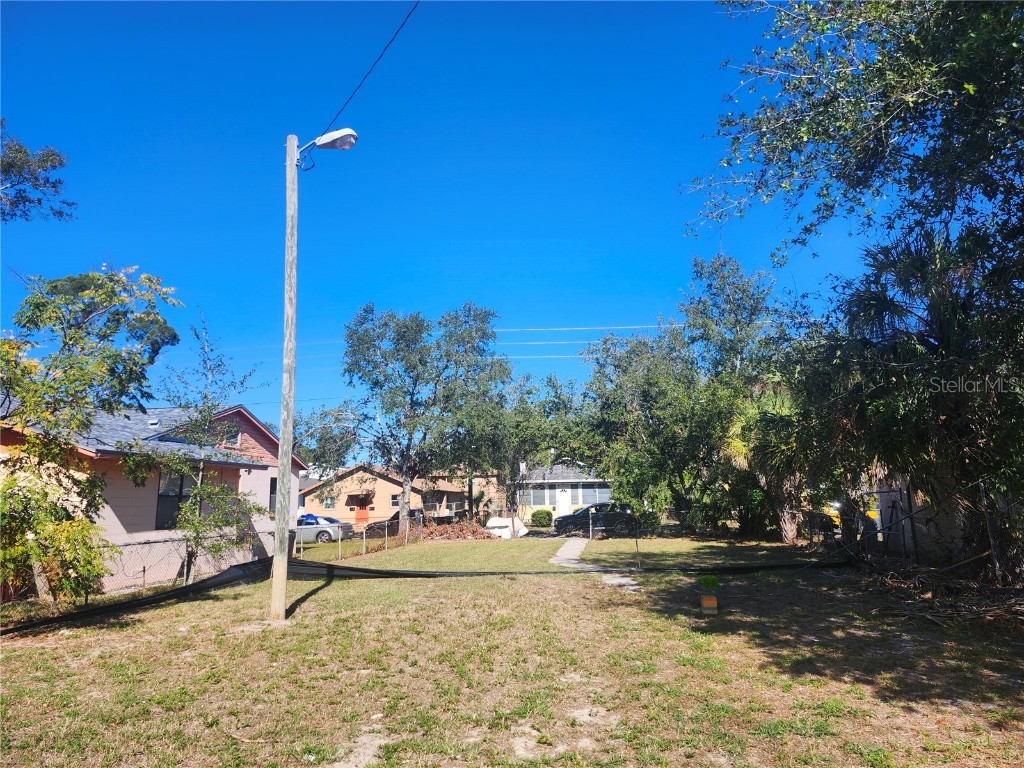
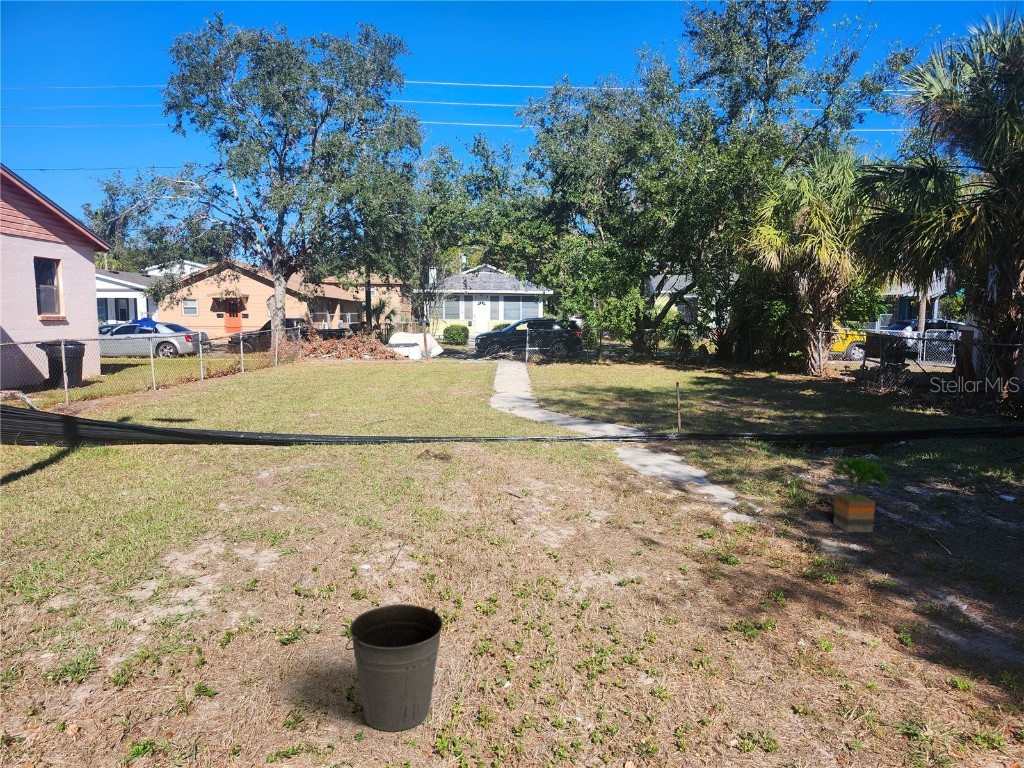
bucket: none [467,613,498,650] -> present [345,604,443,731]

